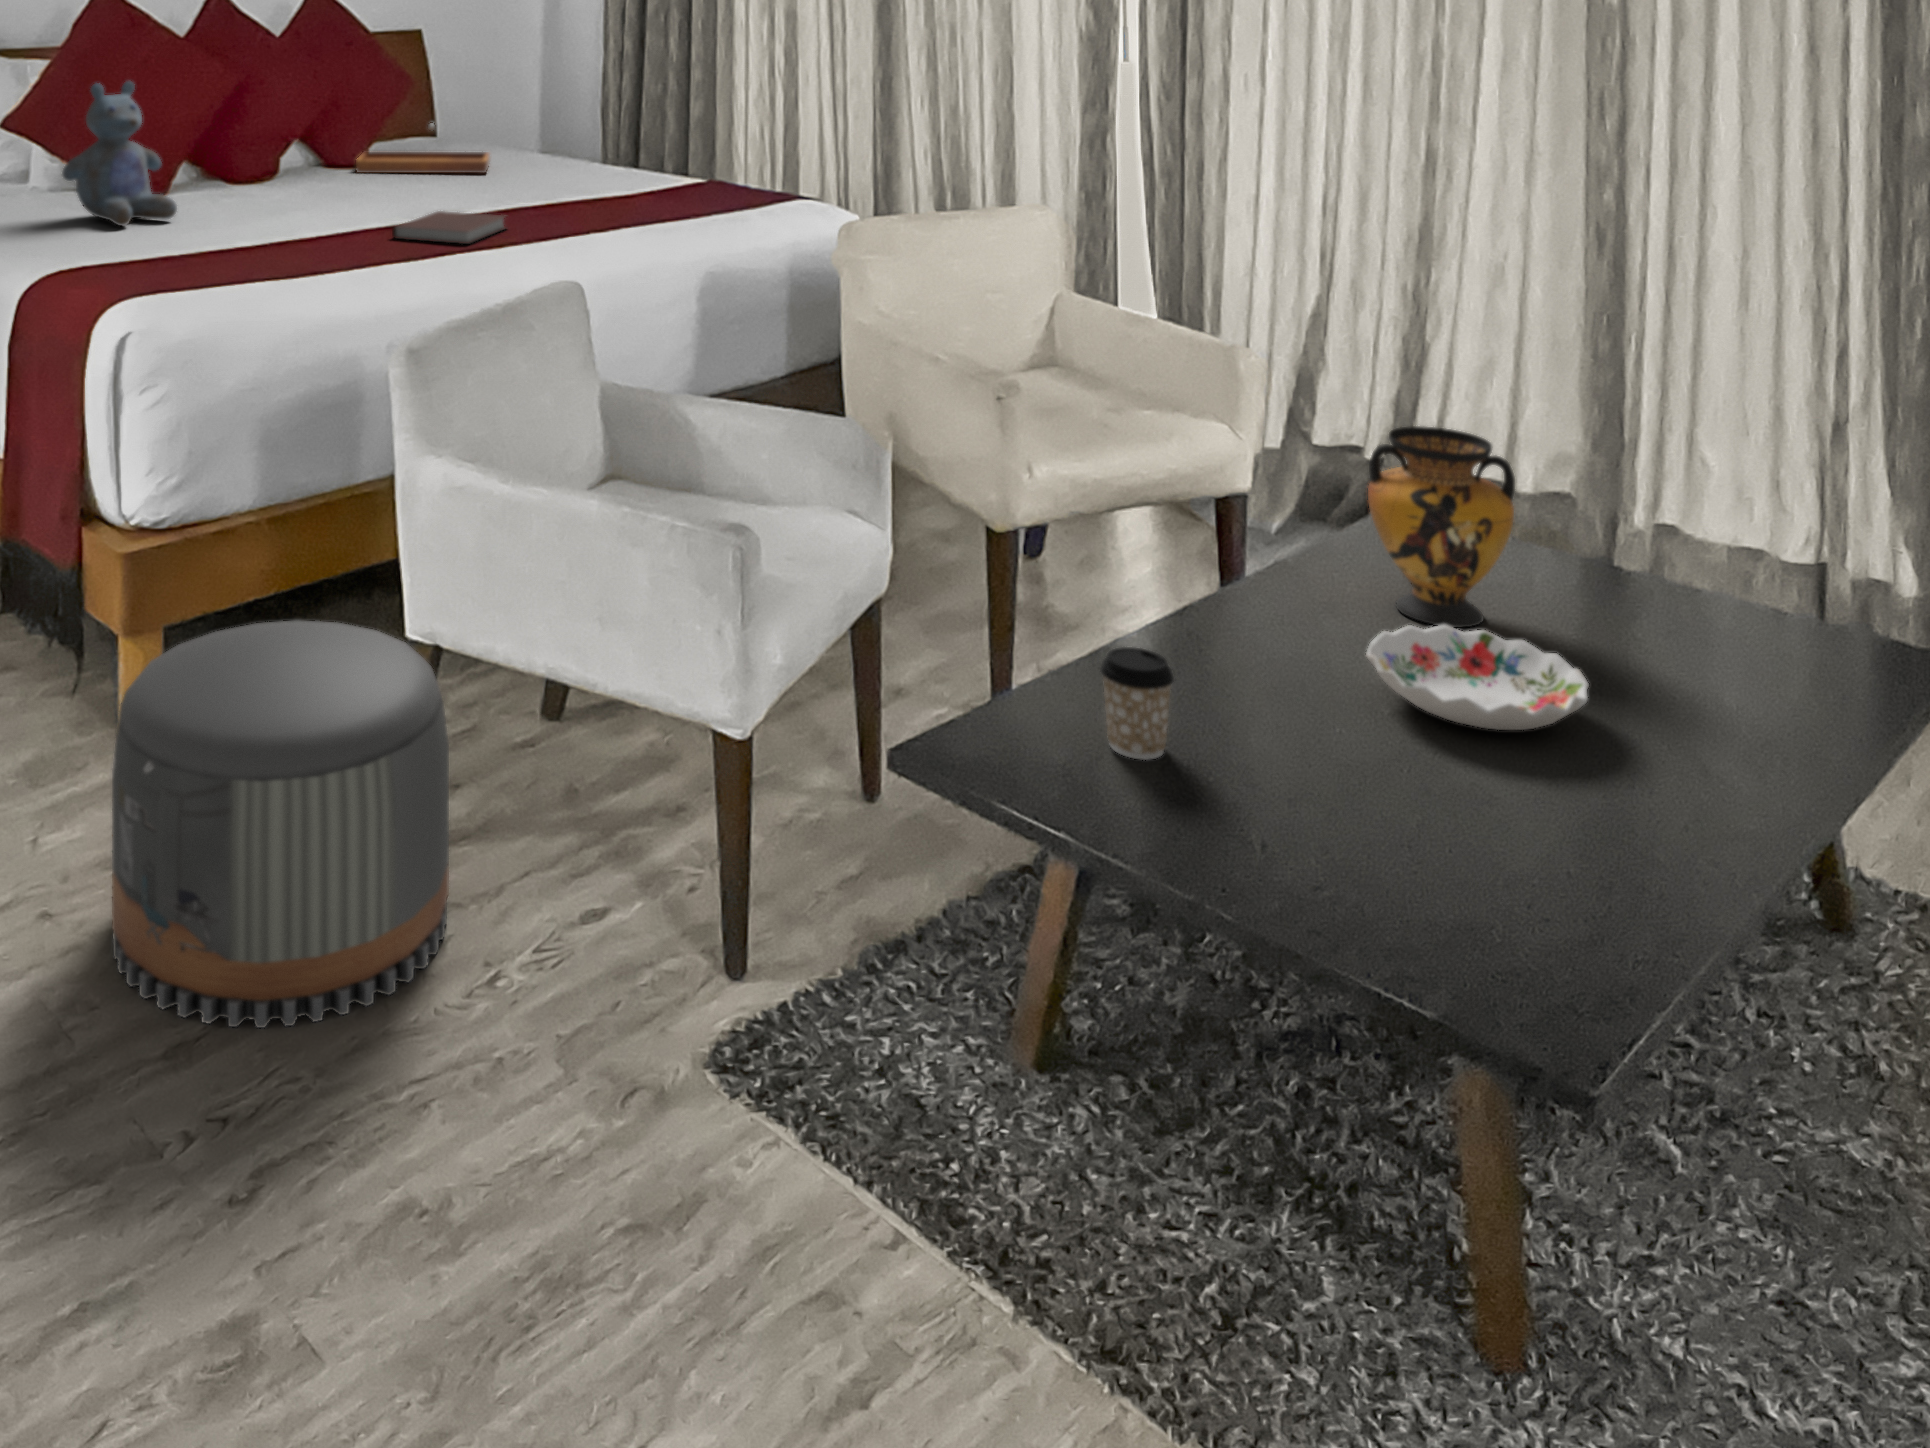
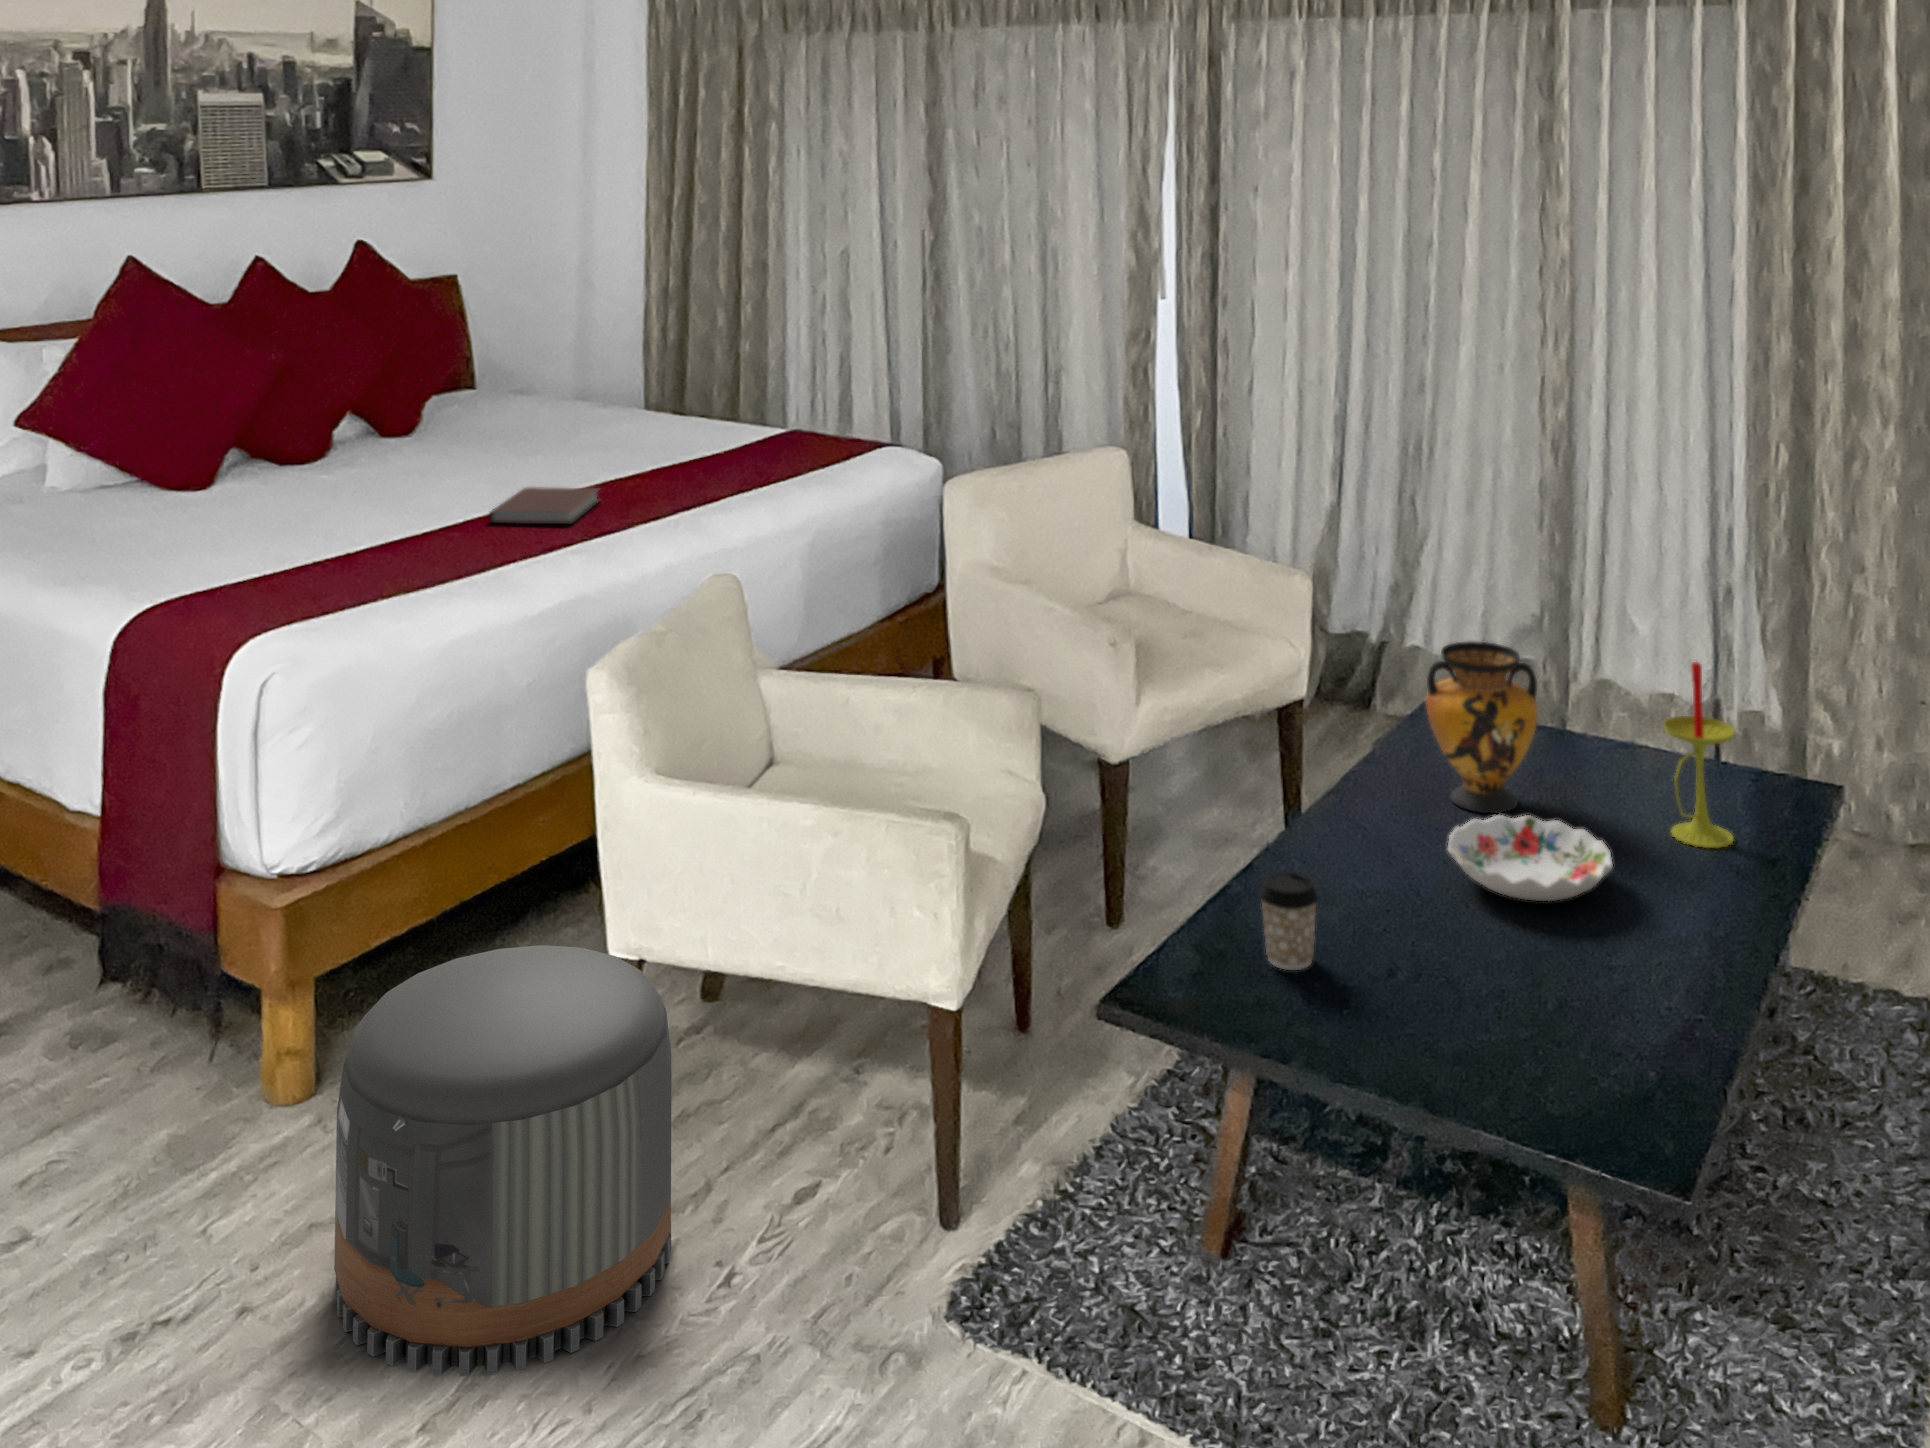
stuffed bear: present [62,81,177,226] -> none [116,371,244,531]
tray: present [356,124,490,173] -> none [403,382,543,441]
candle: none [1683,466,1786,702] -> present [1663,662,1734,848]

